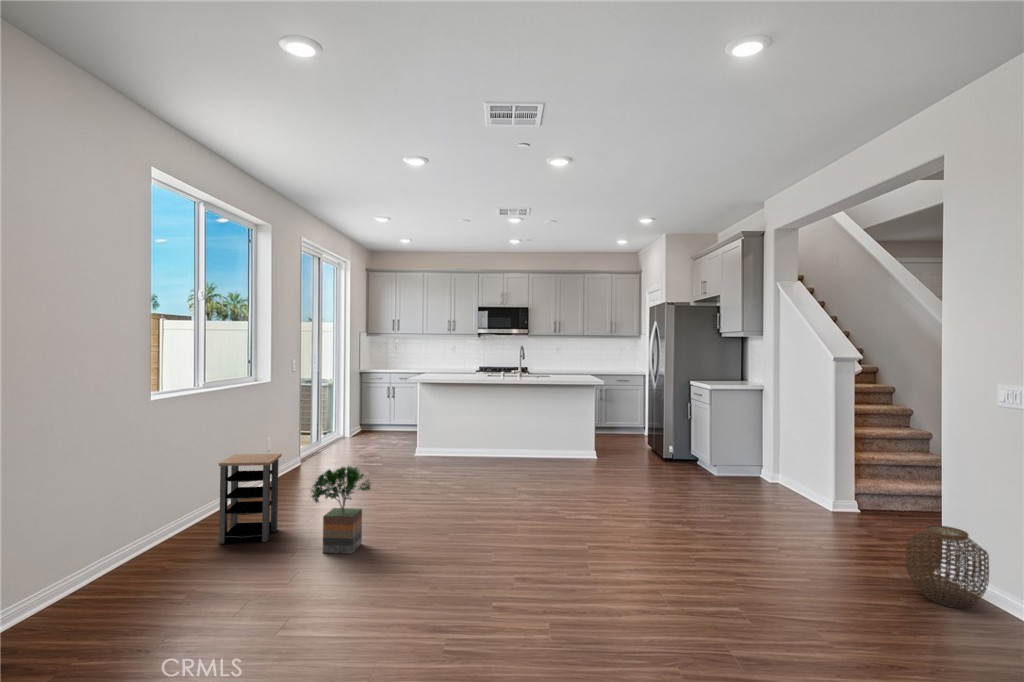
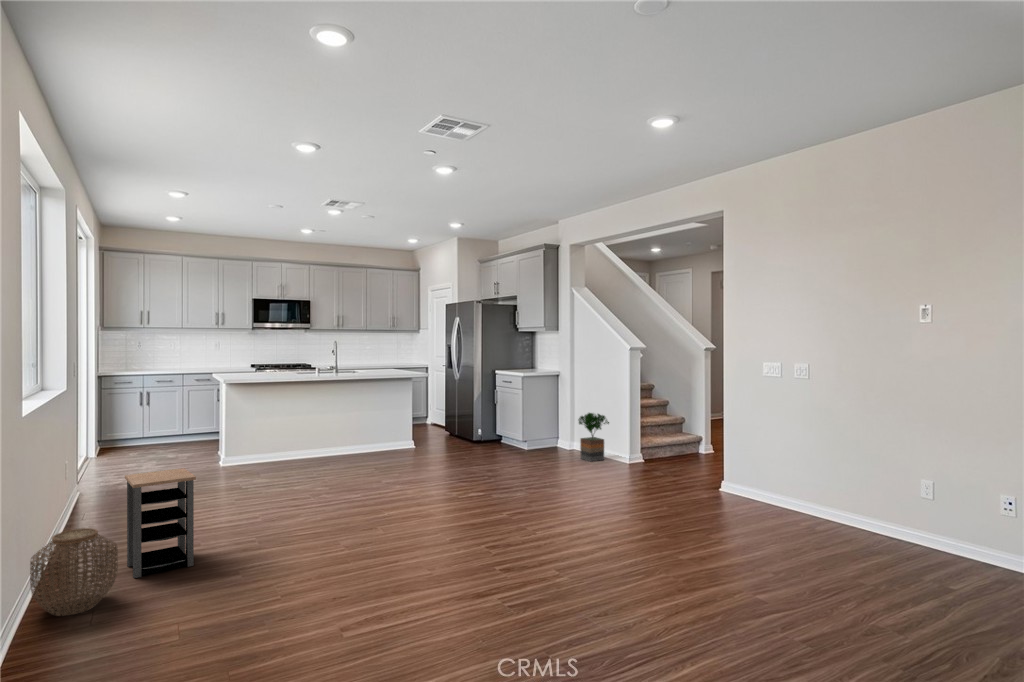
potted tree: present [311,466,370,554] -> present [578,413,609,461]
woven basket: present [906,525,989,608] -> present [30,528,118,616]

